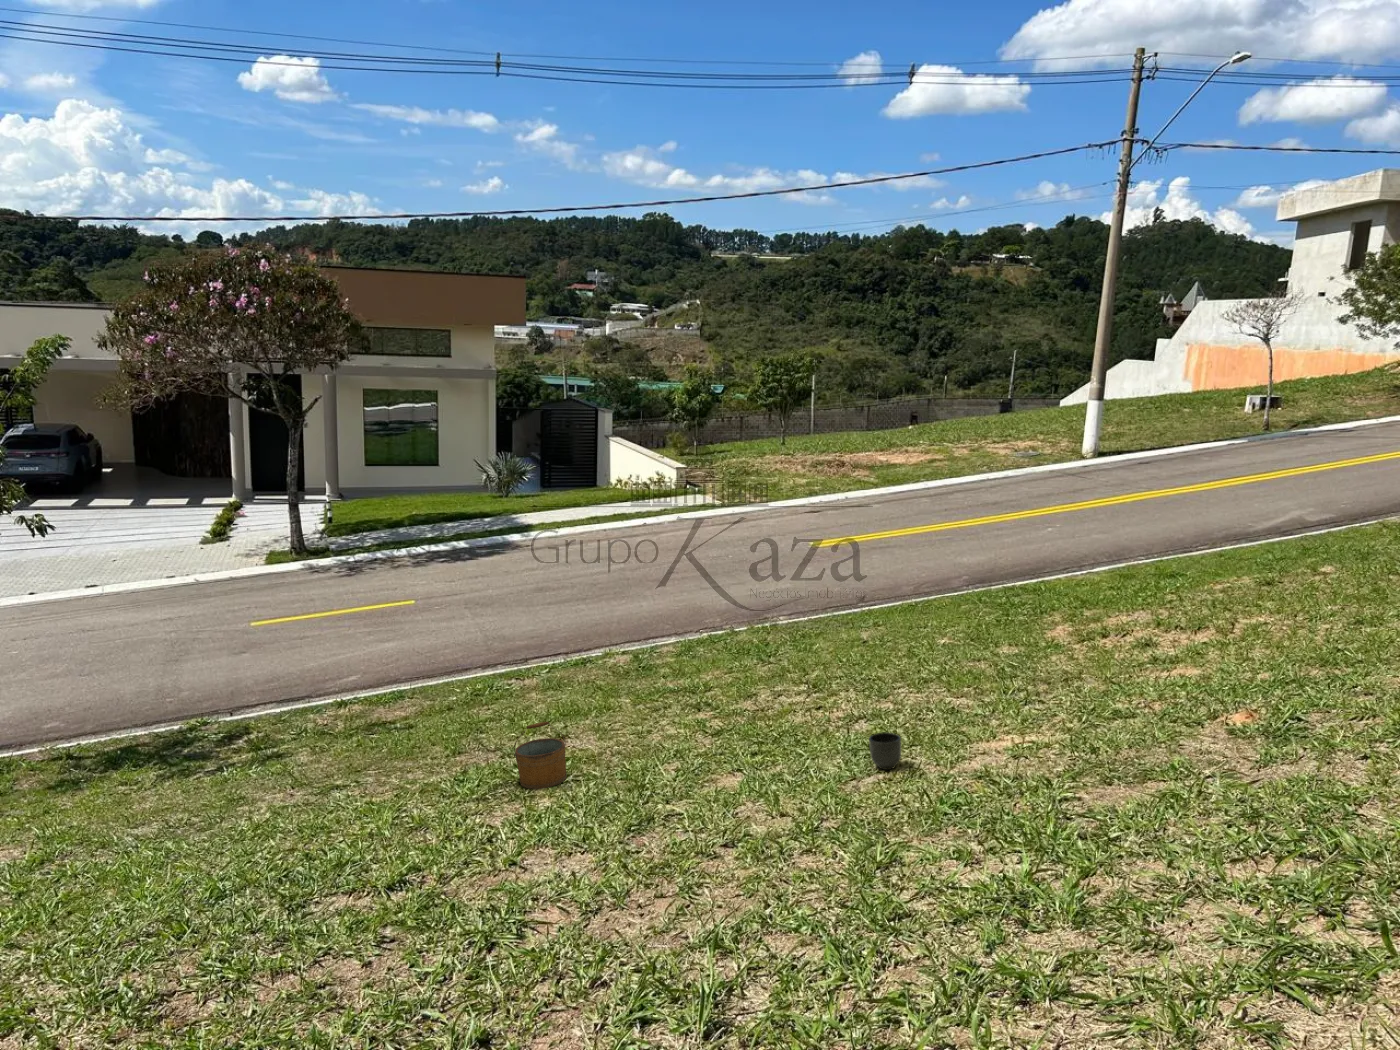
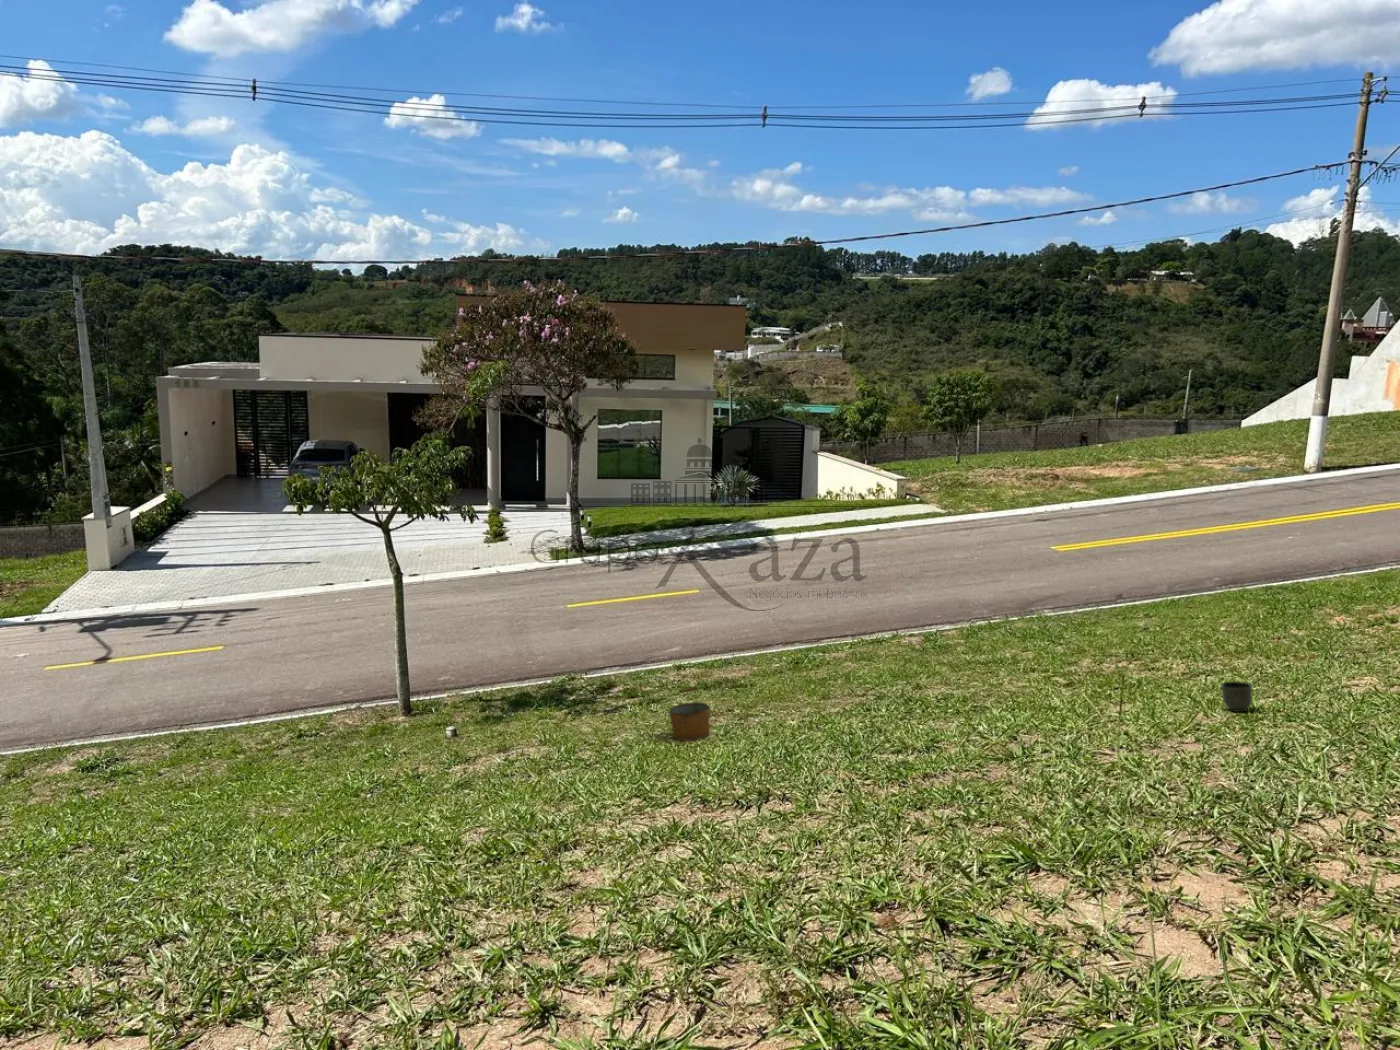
bucket: present [514,722,567,789] -> present [669,688,710,741]

